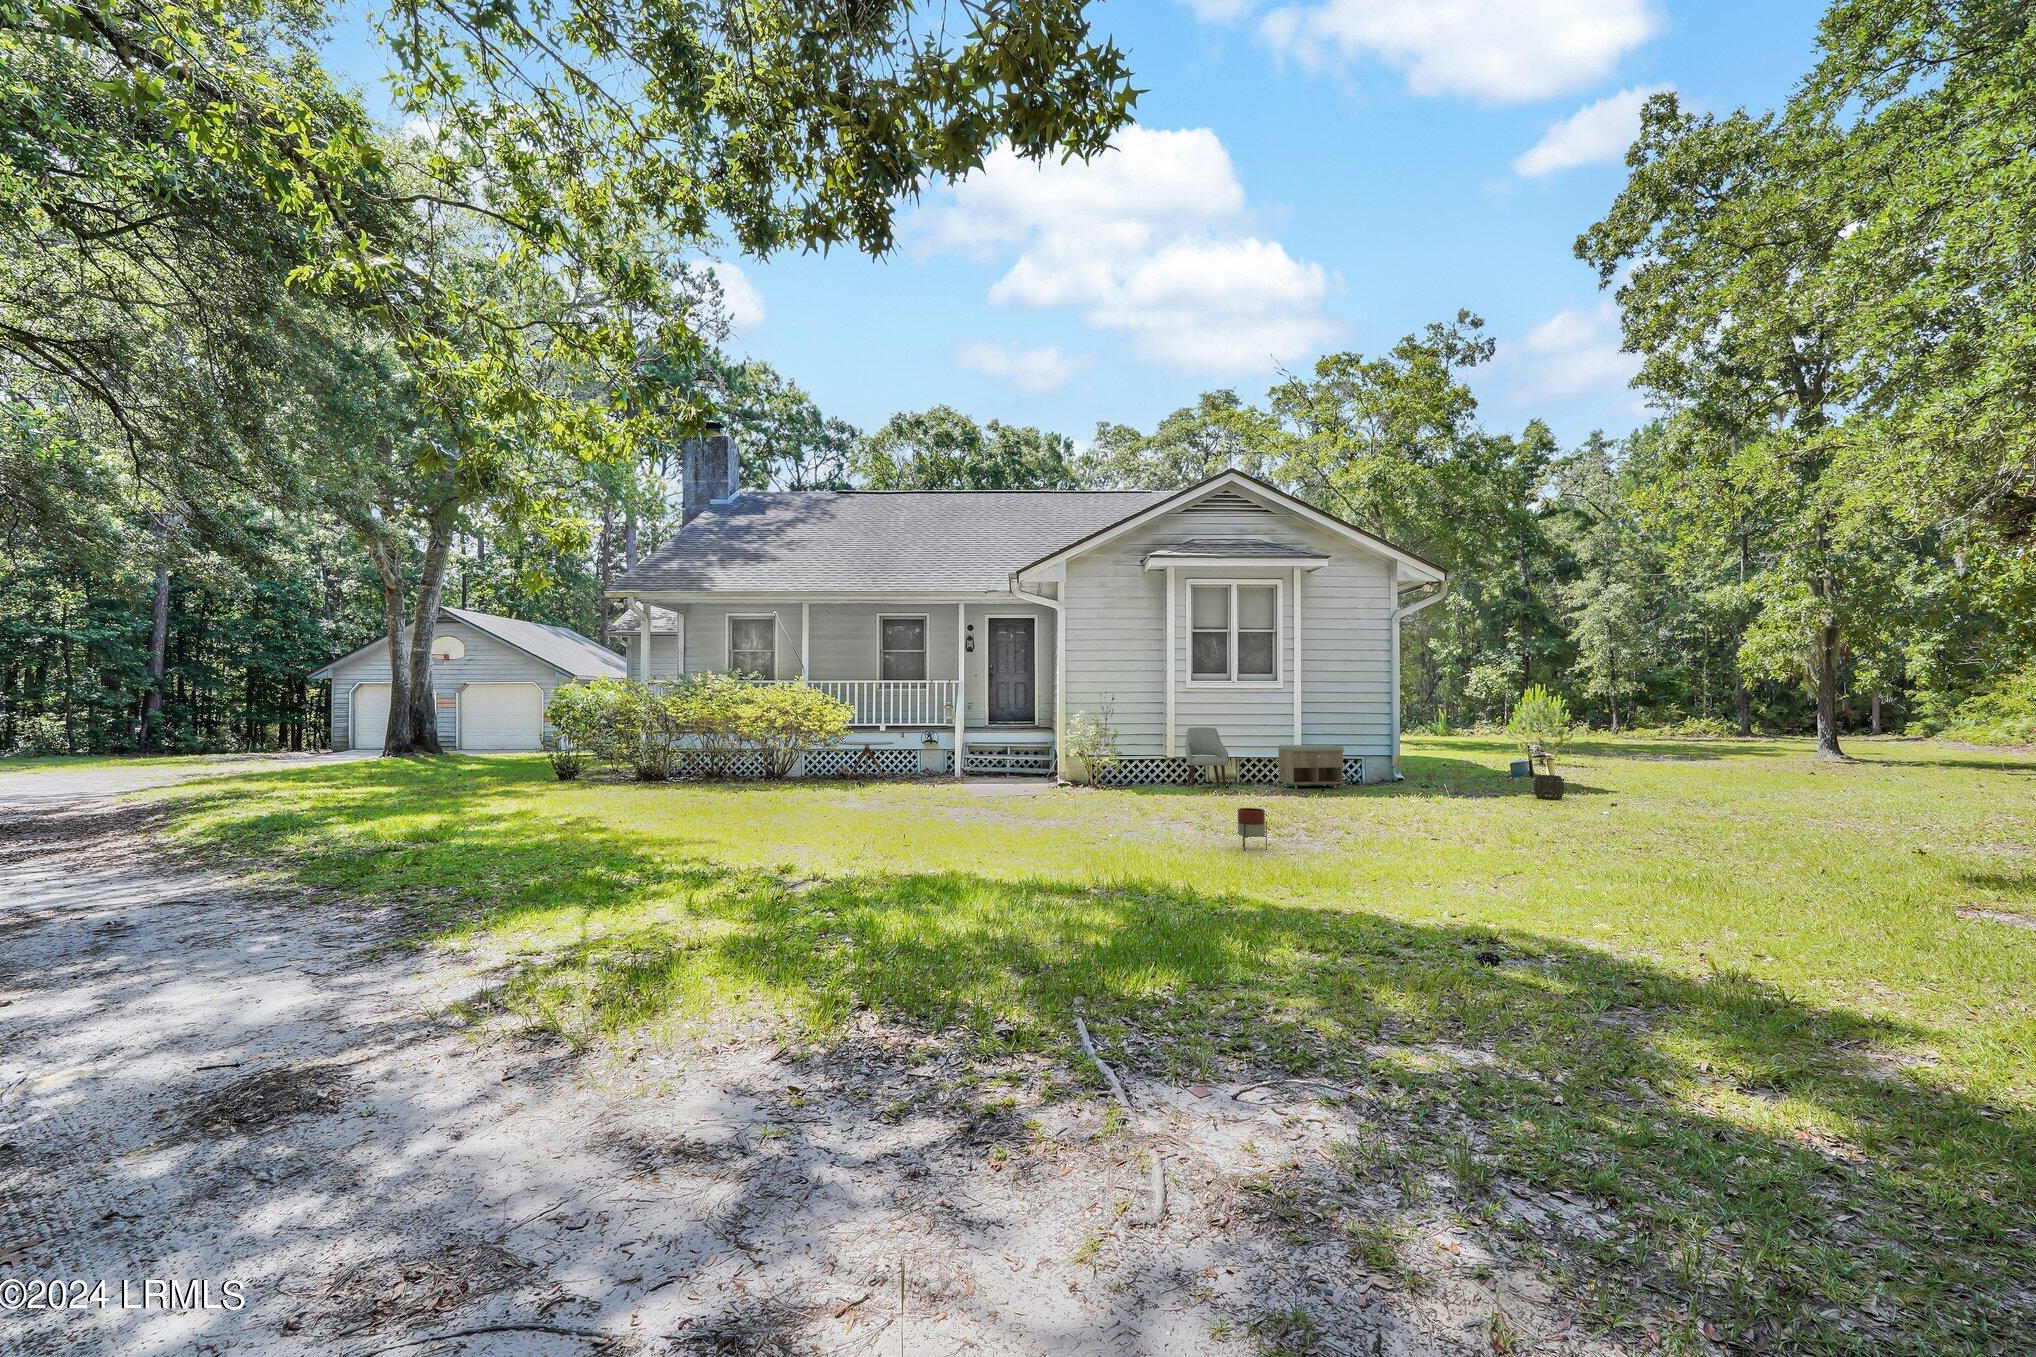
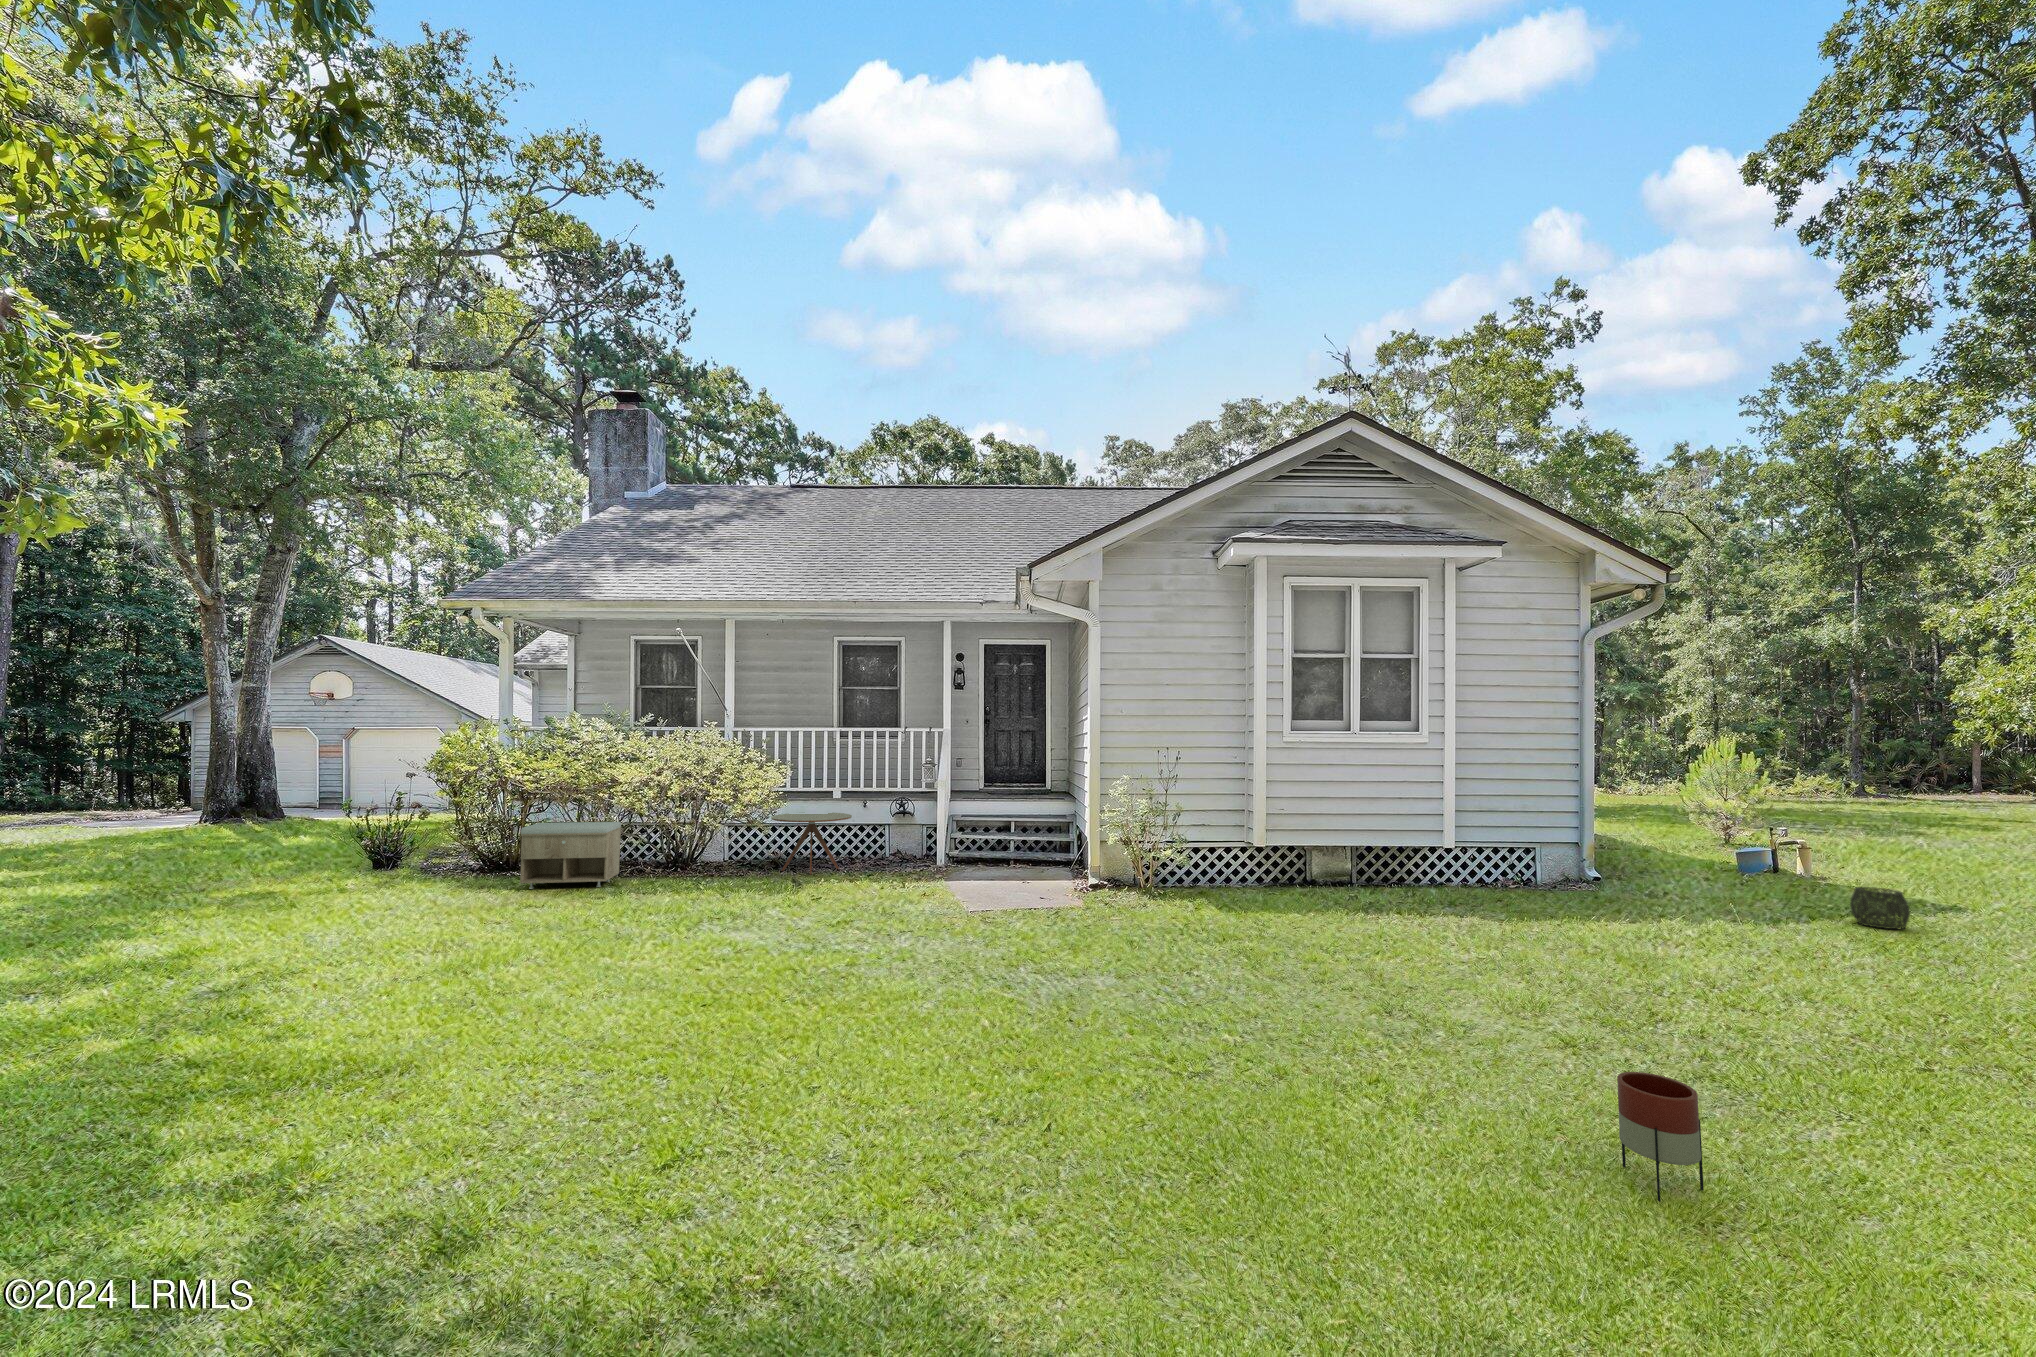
chair: present [1185,727,1228,789] -> none [1281,800,1351,899]
storage bench: present [1278,745,1344,788] -> present [519,822,621,889]

